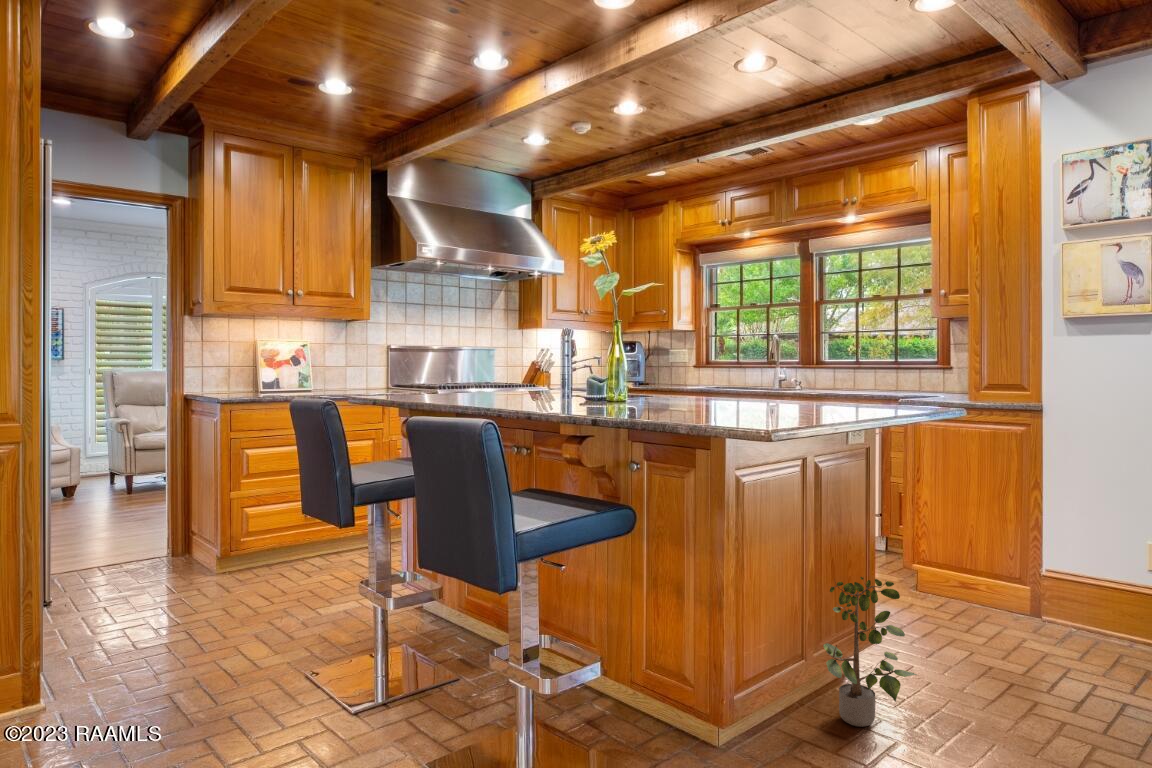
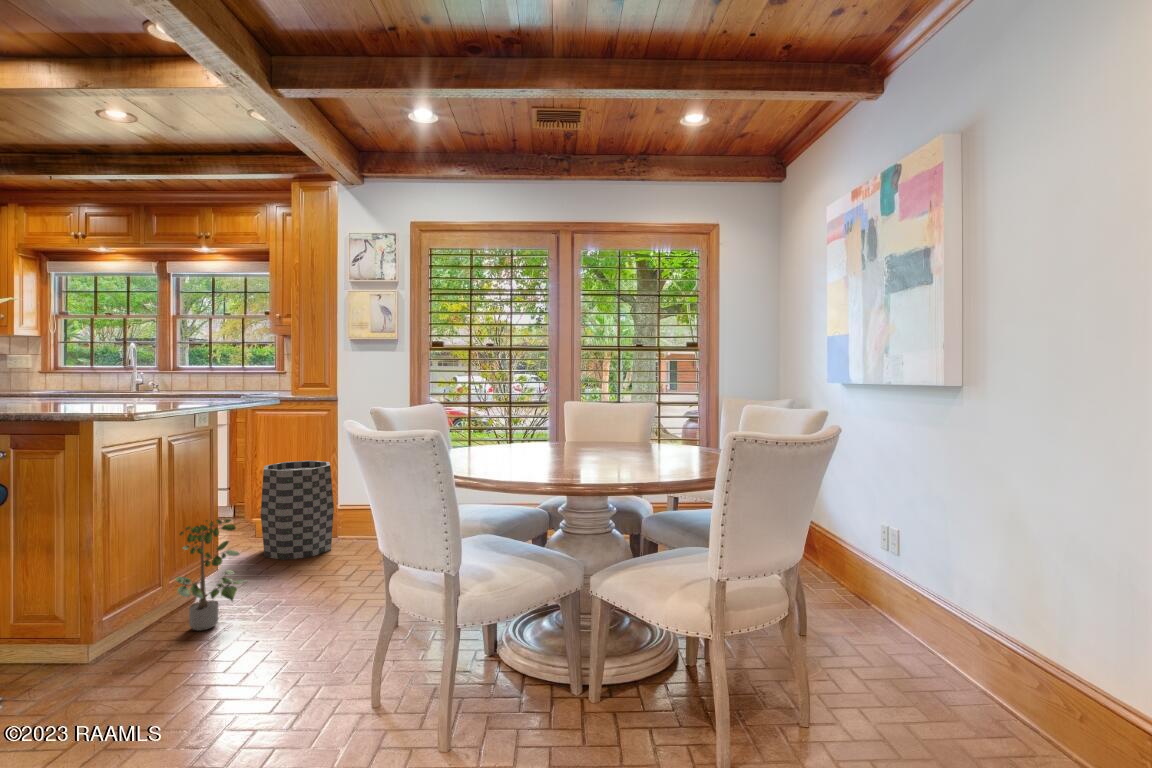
trash can: none [921,497,1031,645] -> present [261,461,334,560]

